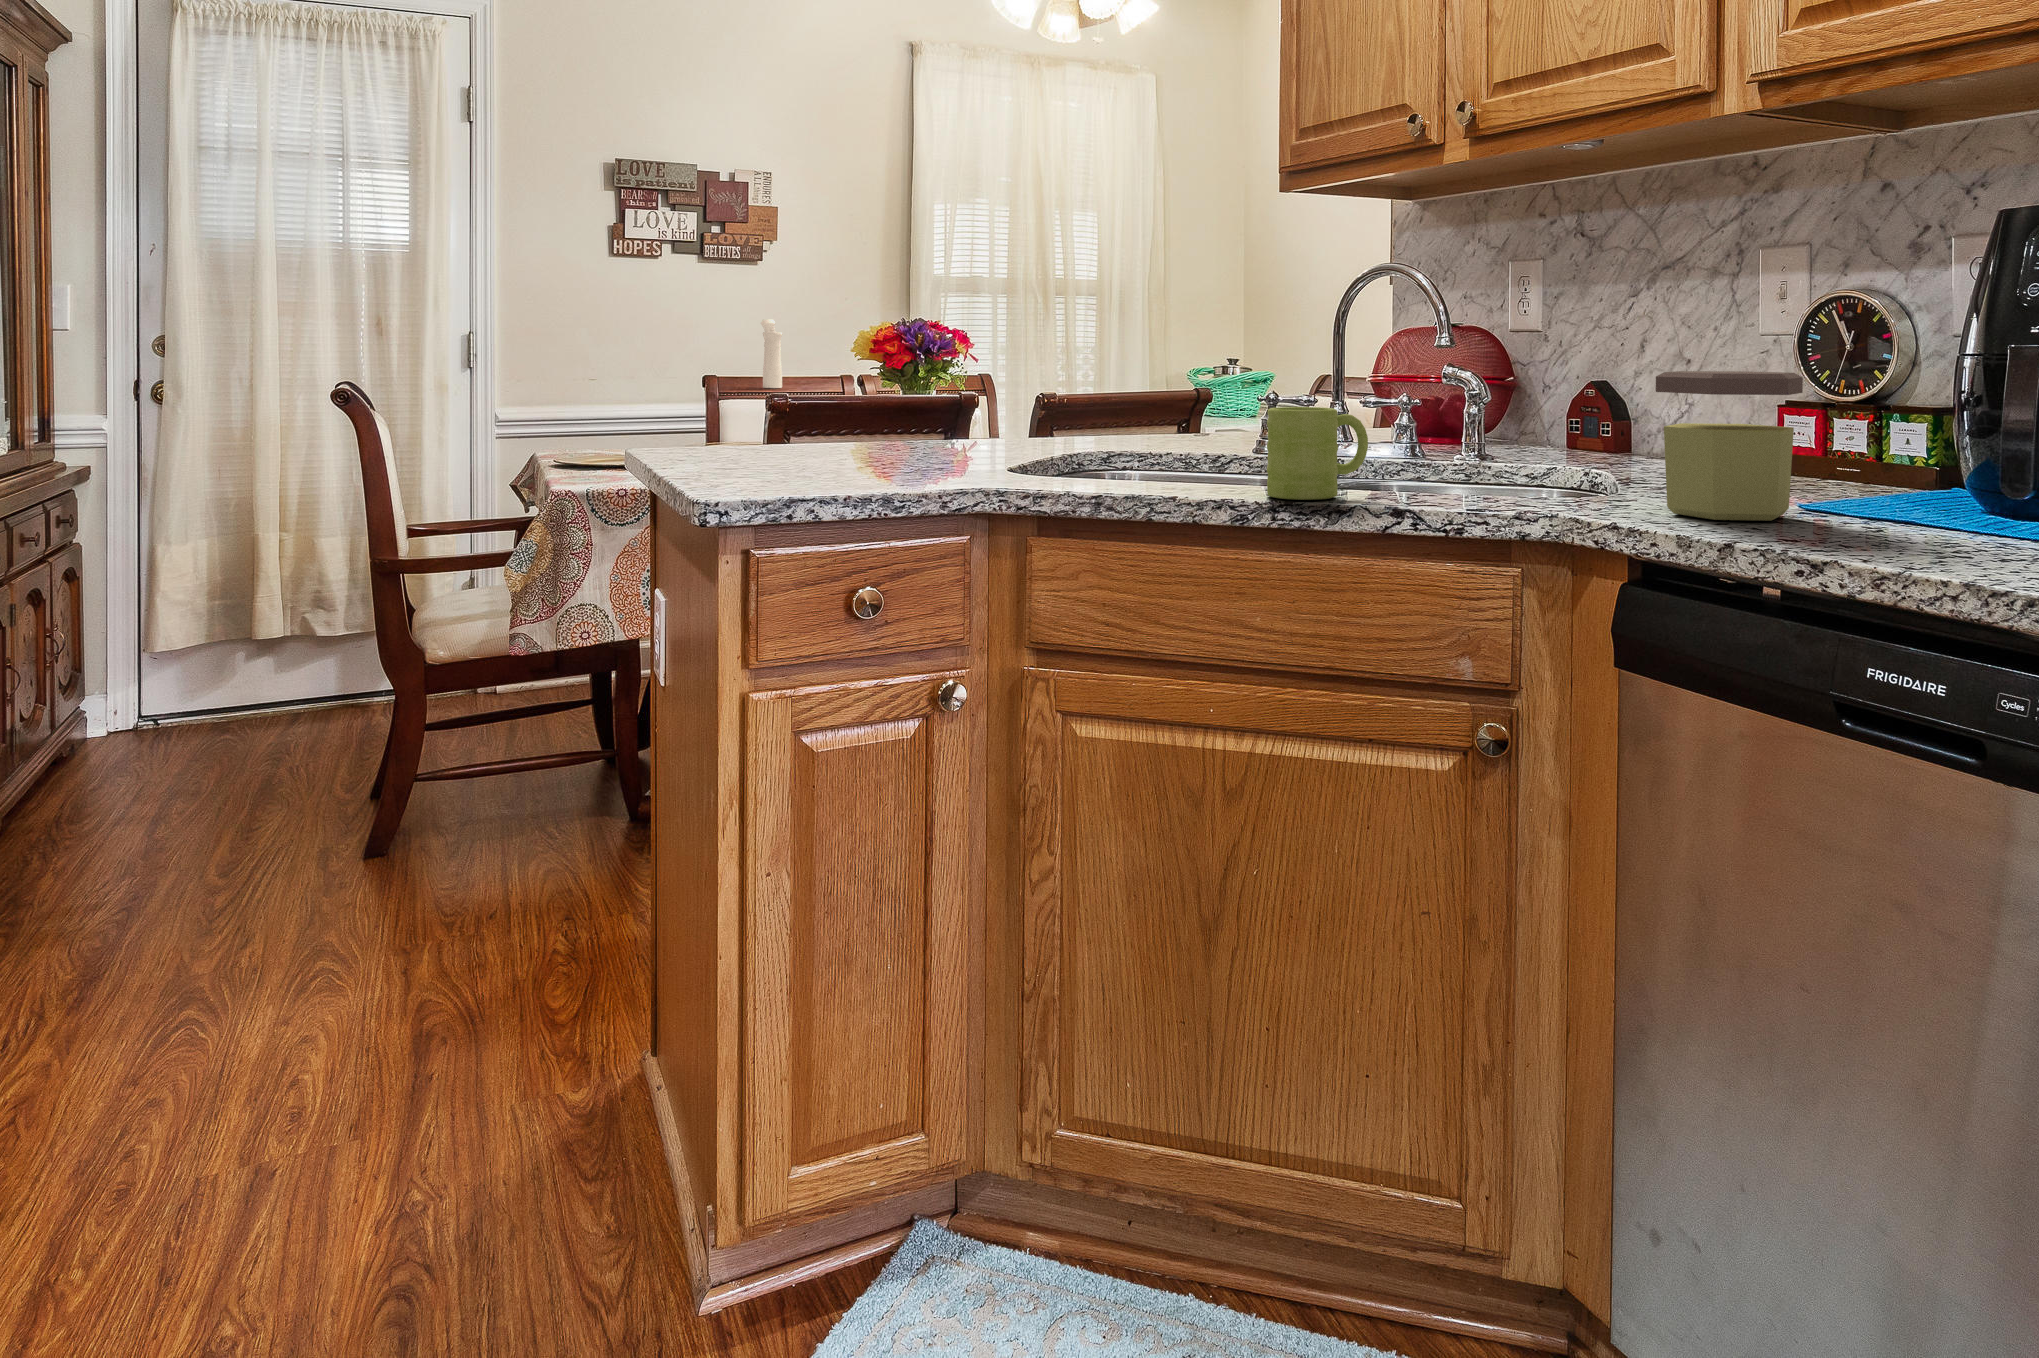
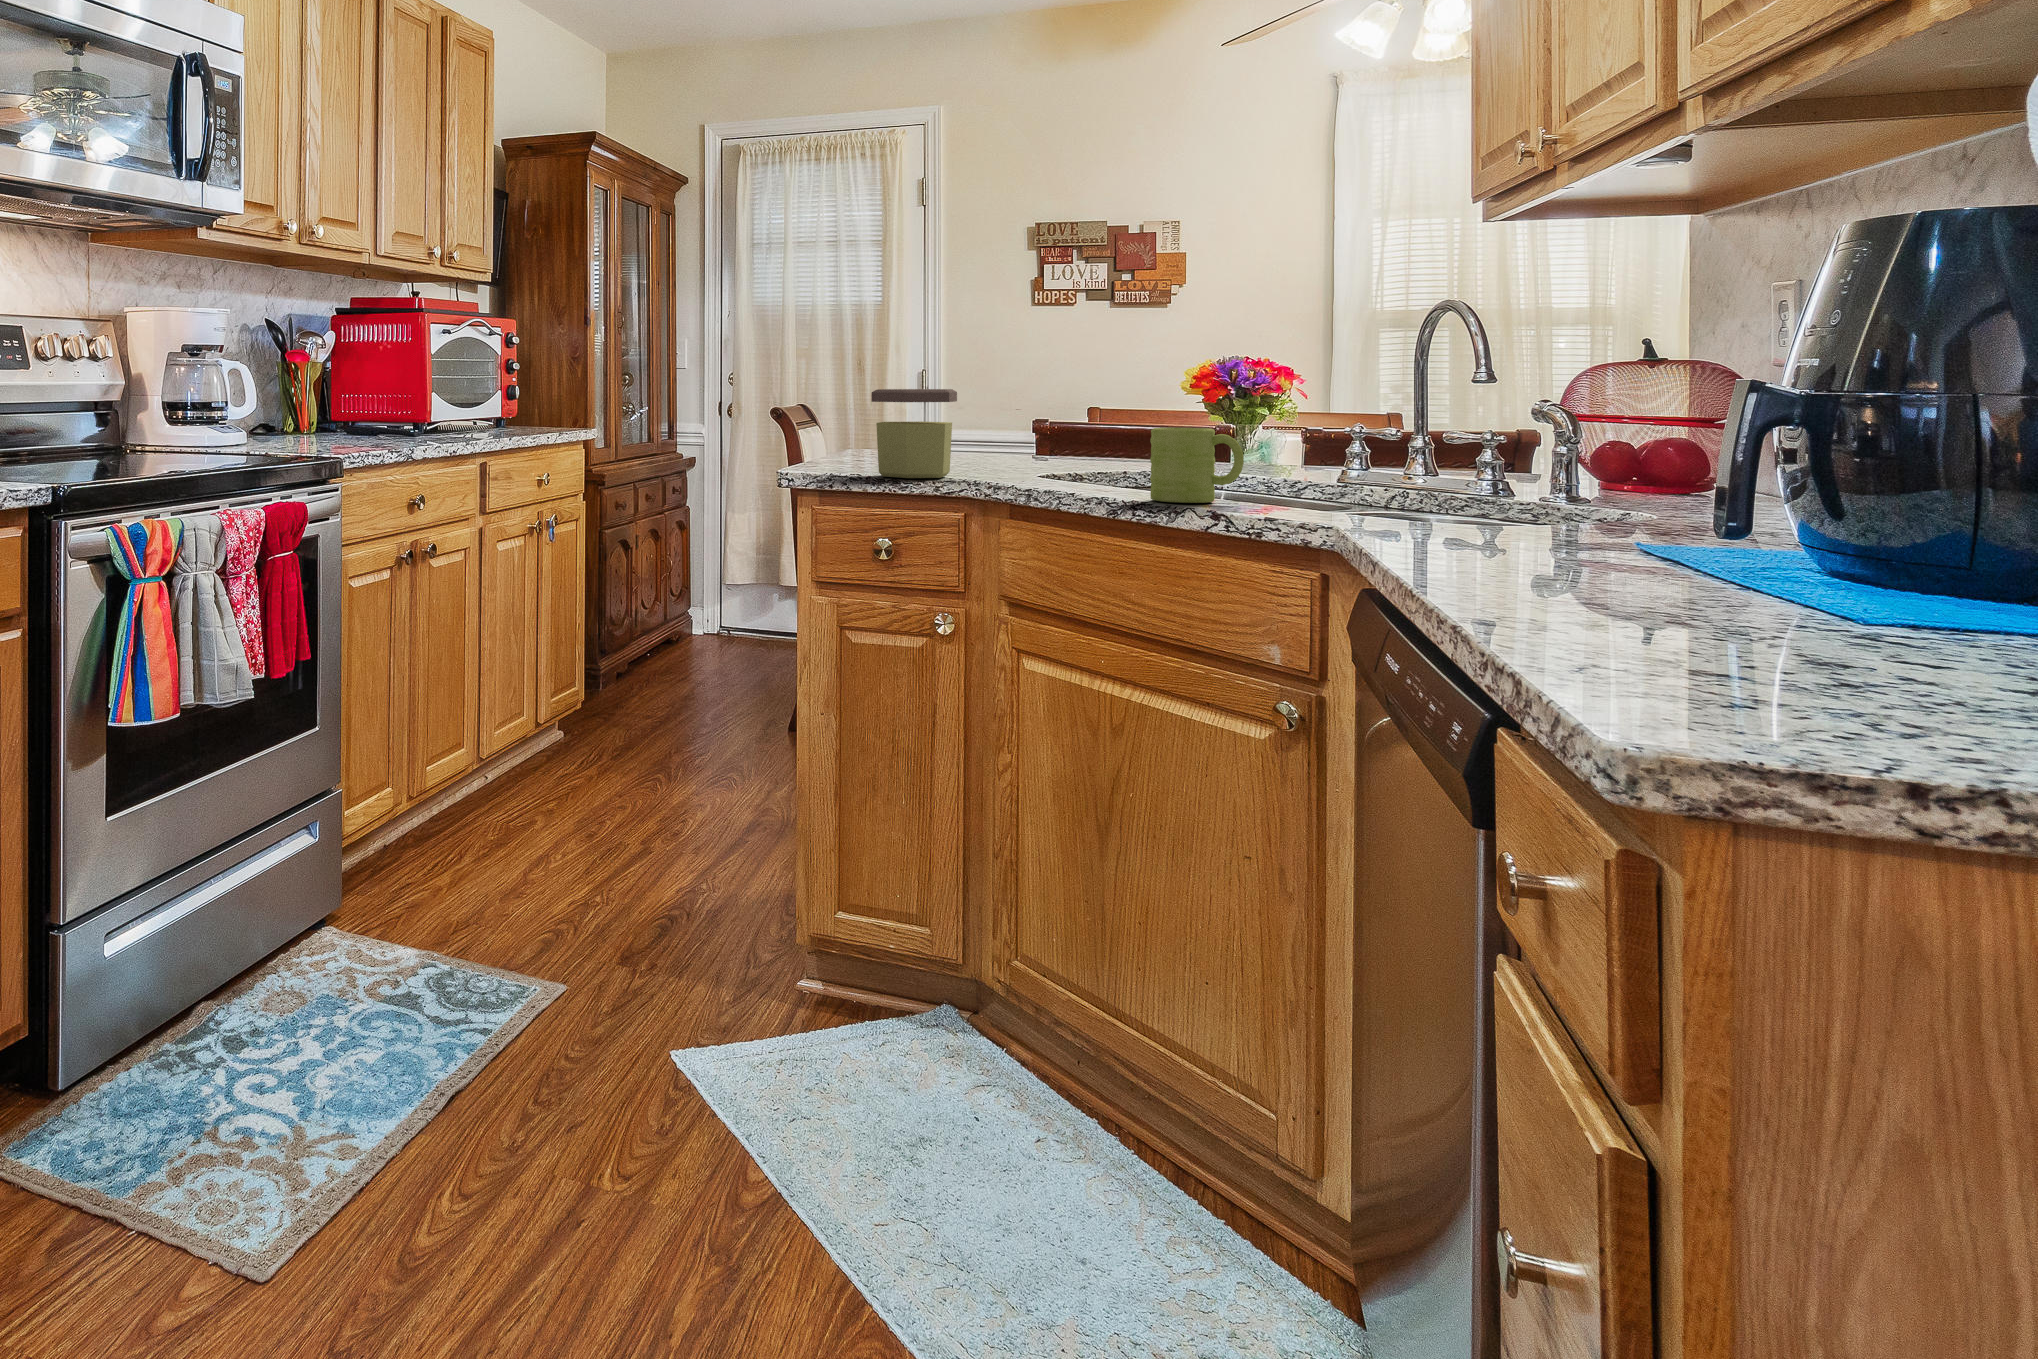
pepper mill: present [761,319,782,388] -> none [1149,356,1168,419]
jar: present [1656,371,1803,521] -> present [871,389,957,478]

